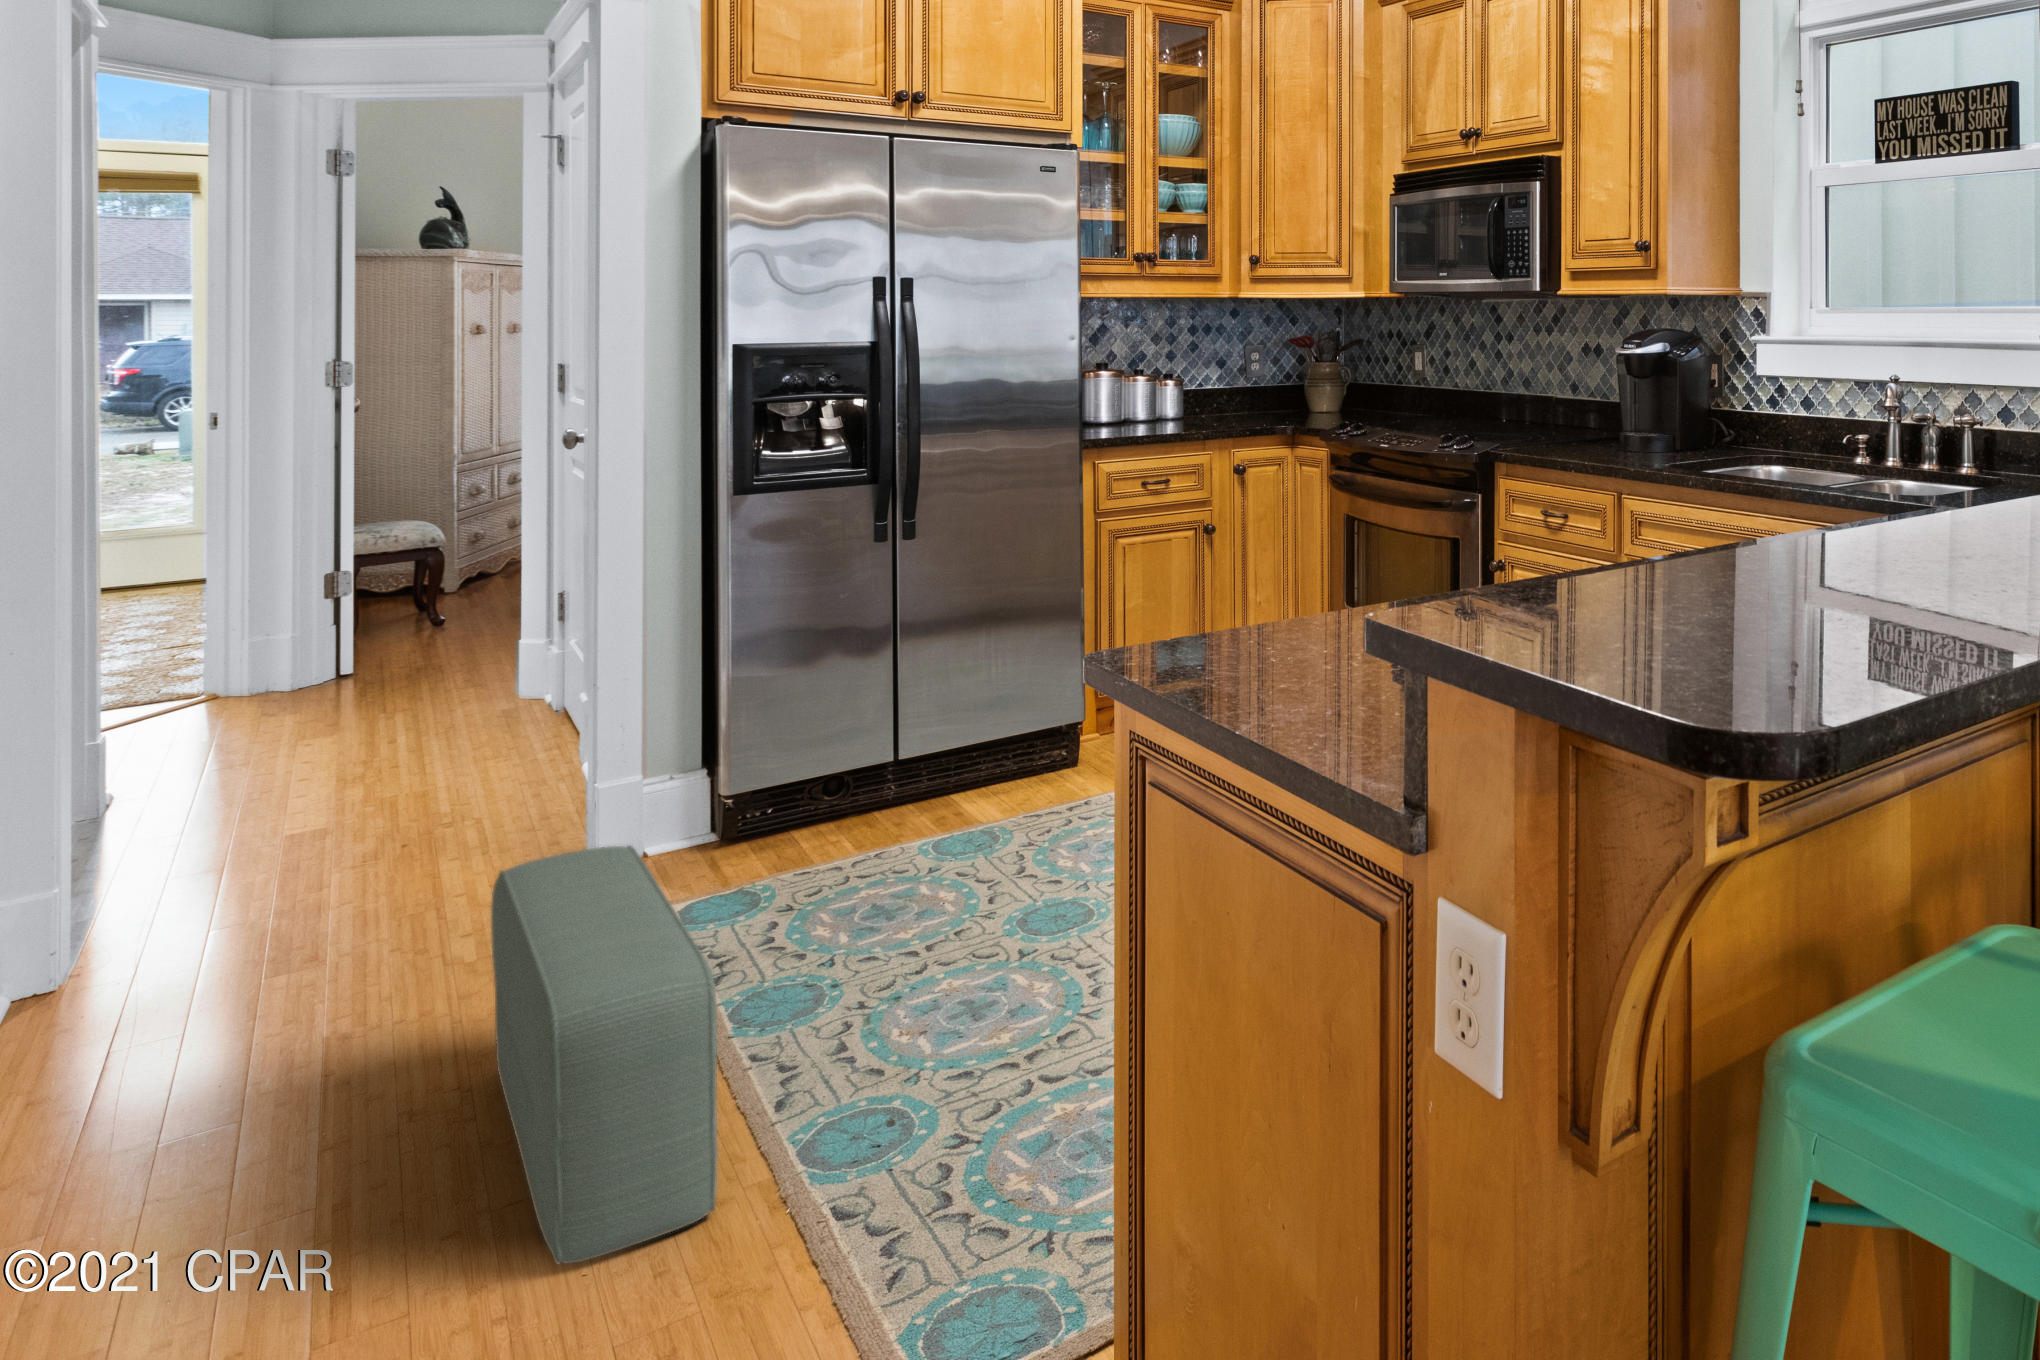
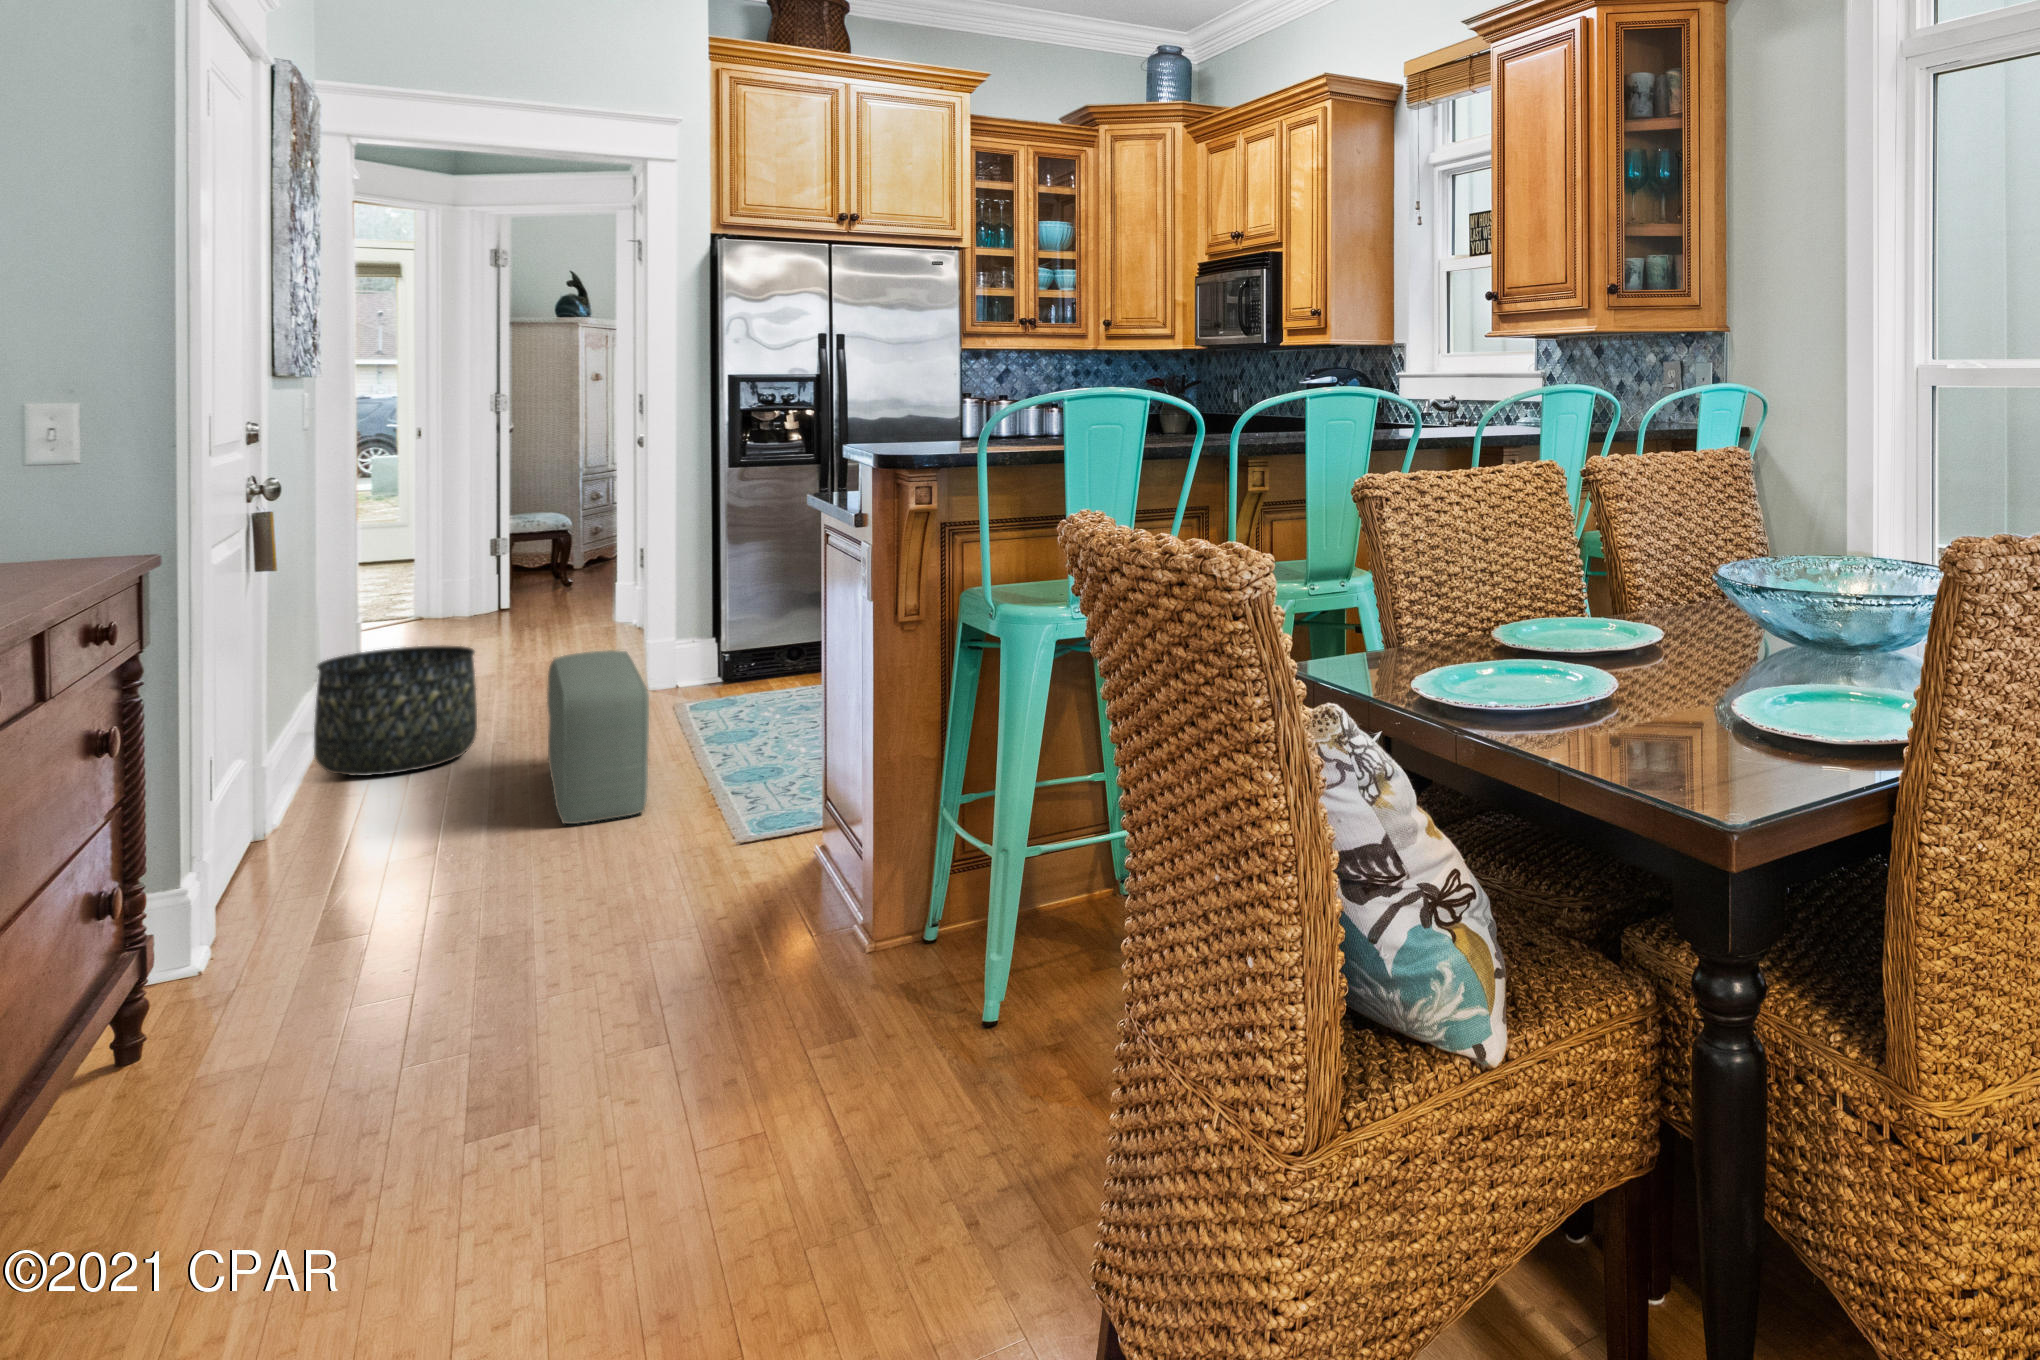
basket: none [35,828,351,1105] -> present [314,646,477,776]

